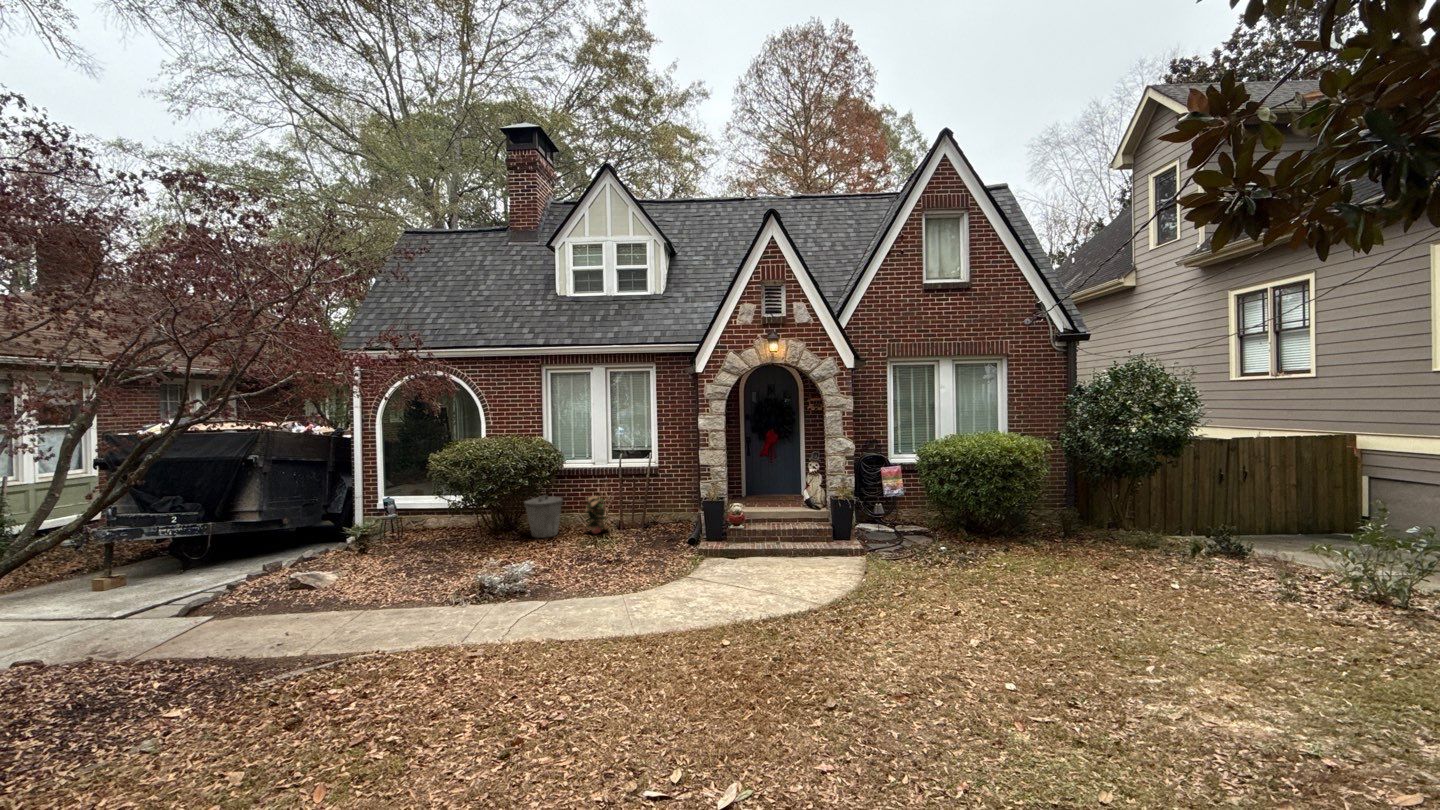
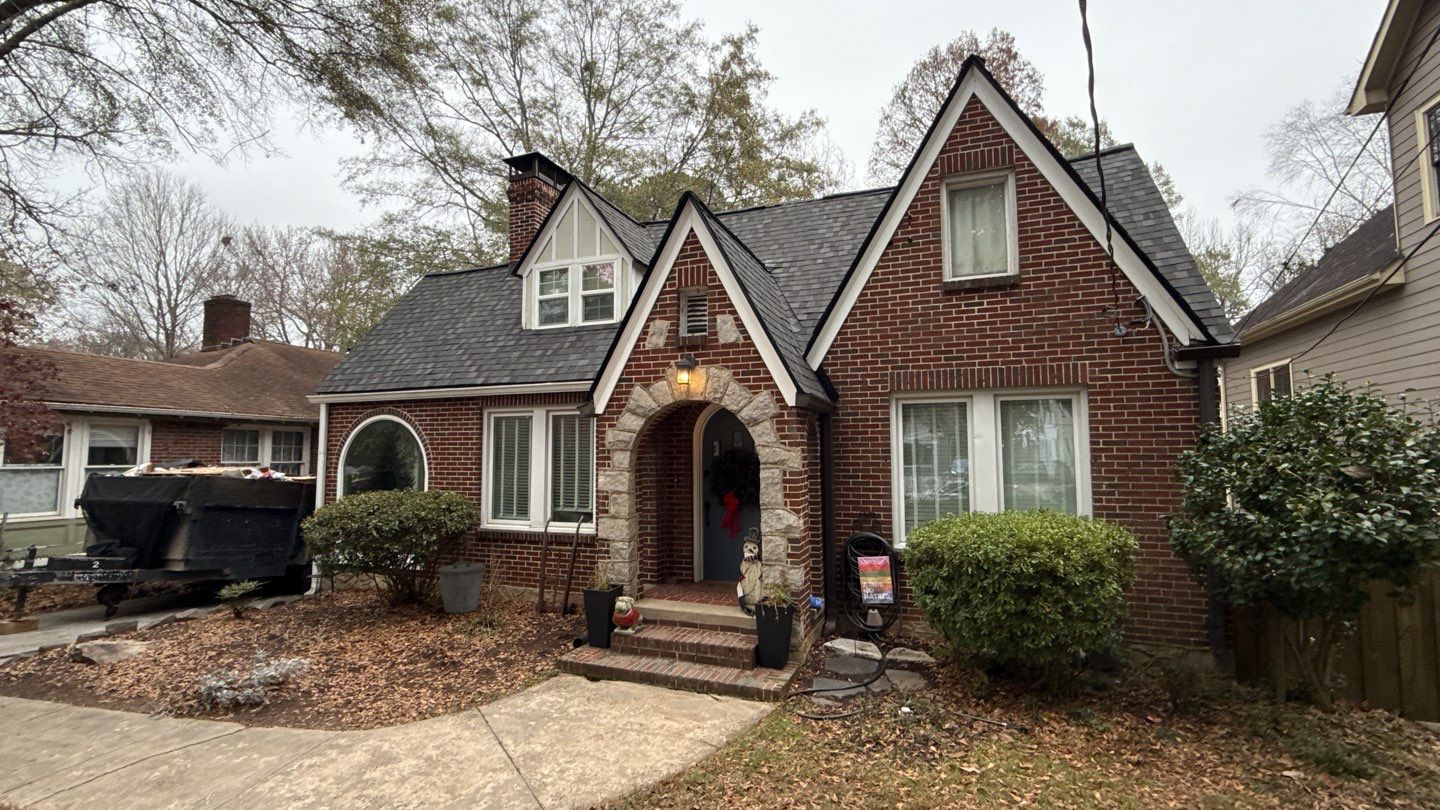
decorative plant: present [585,496,607,534] -> none [497,567,531,615]

